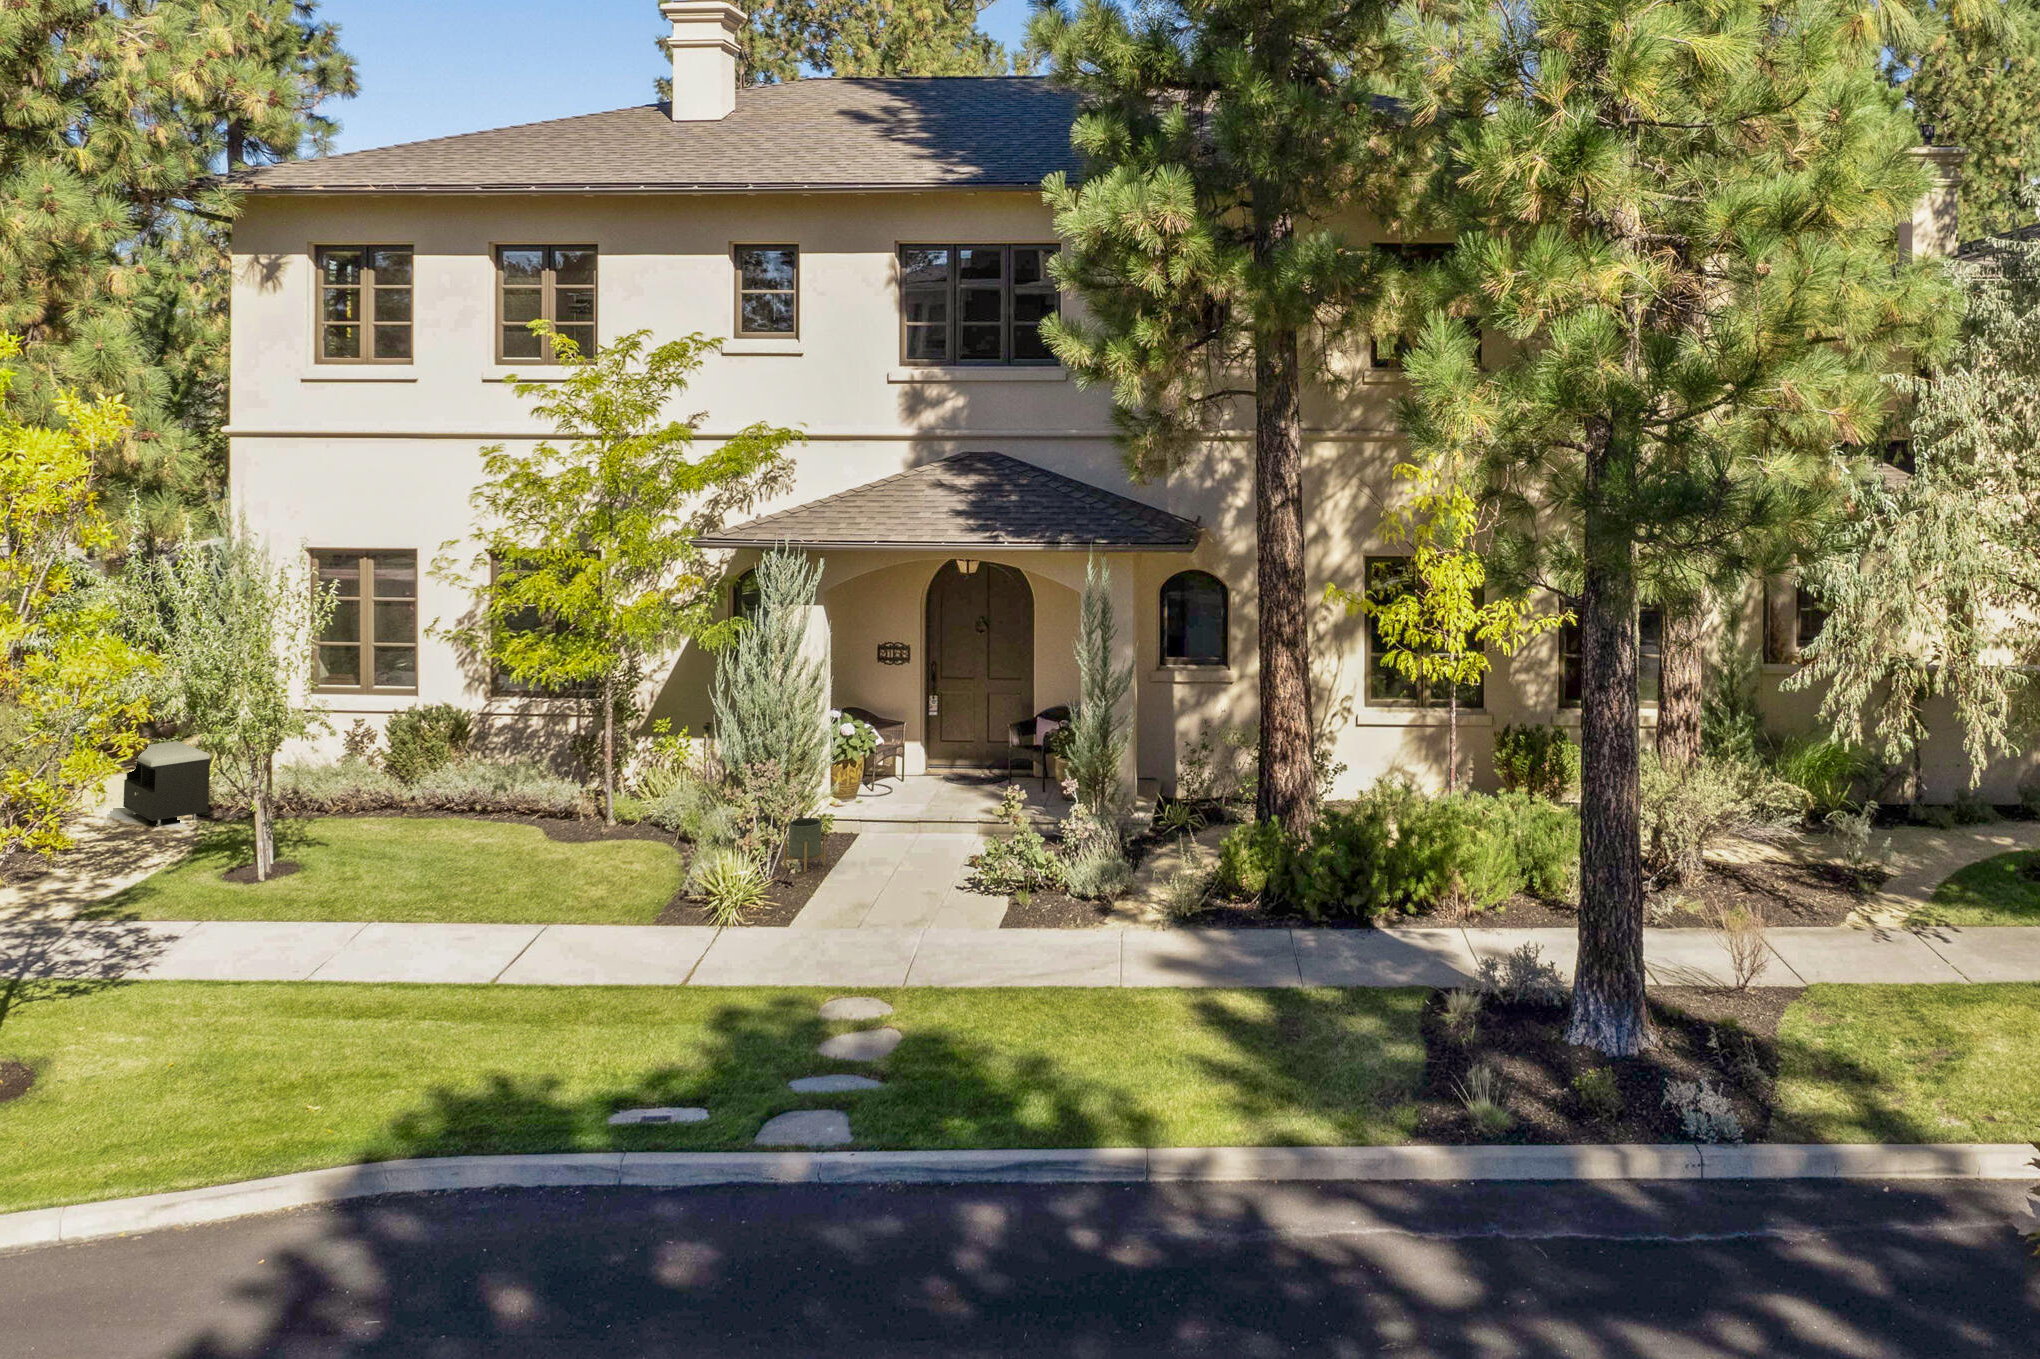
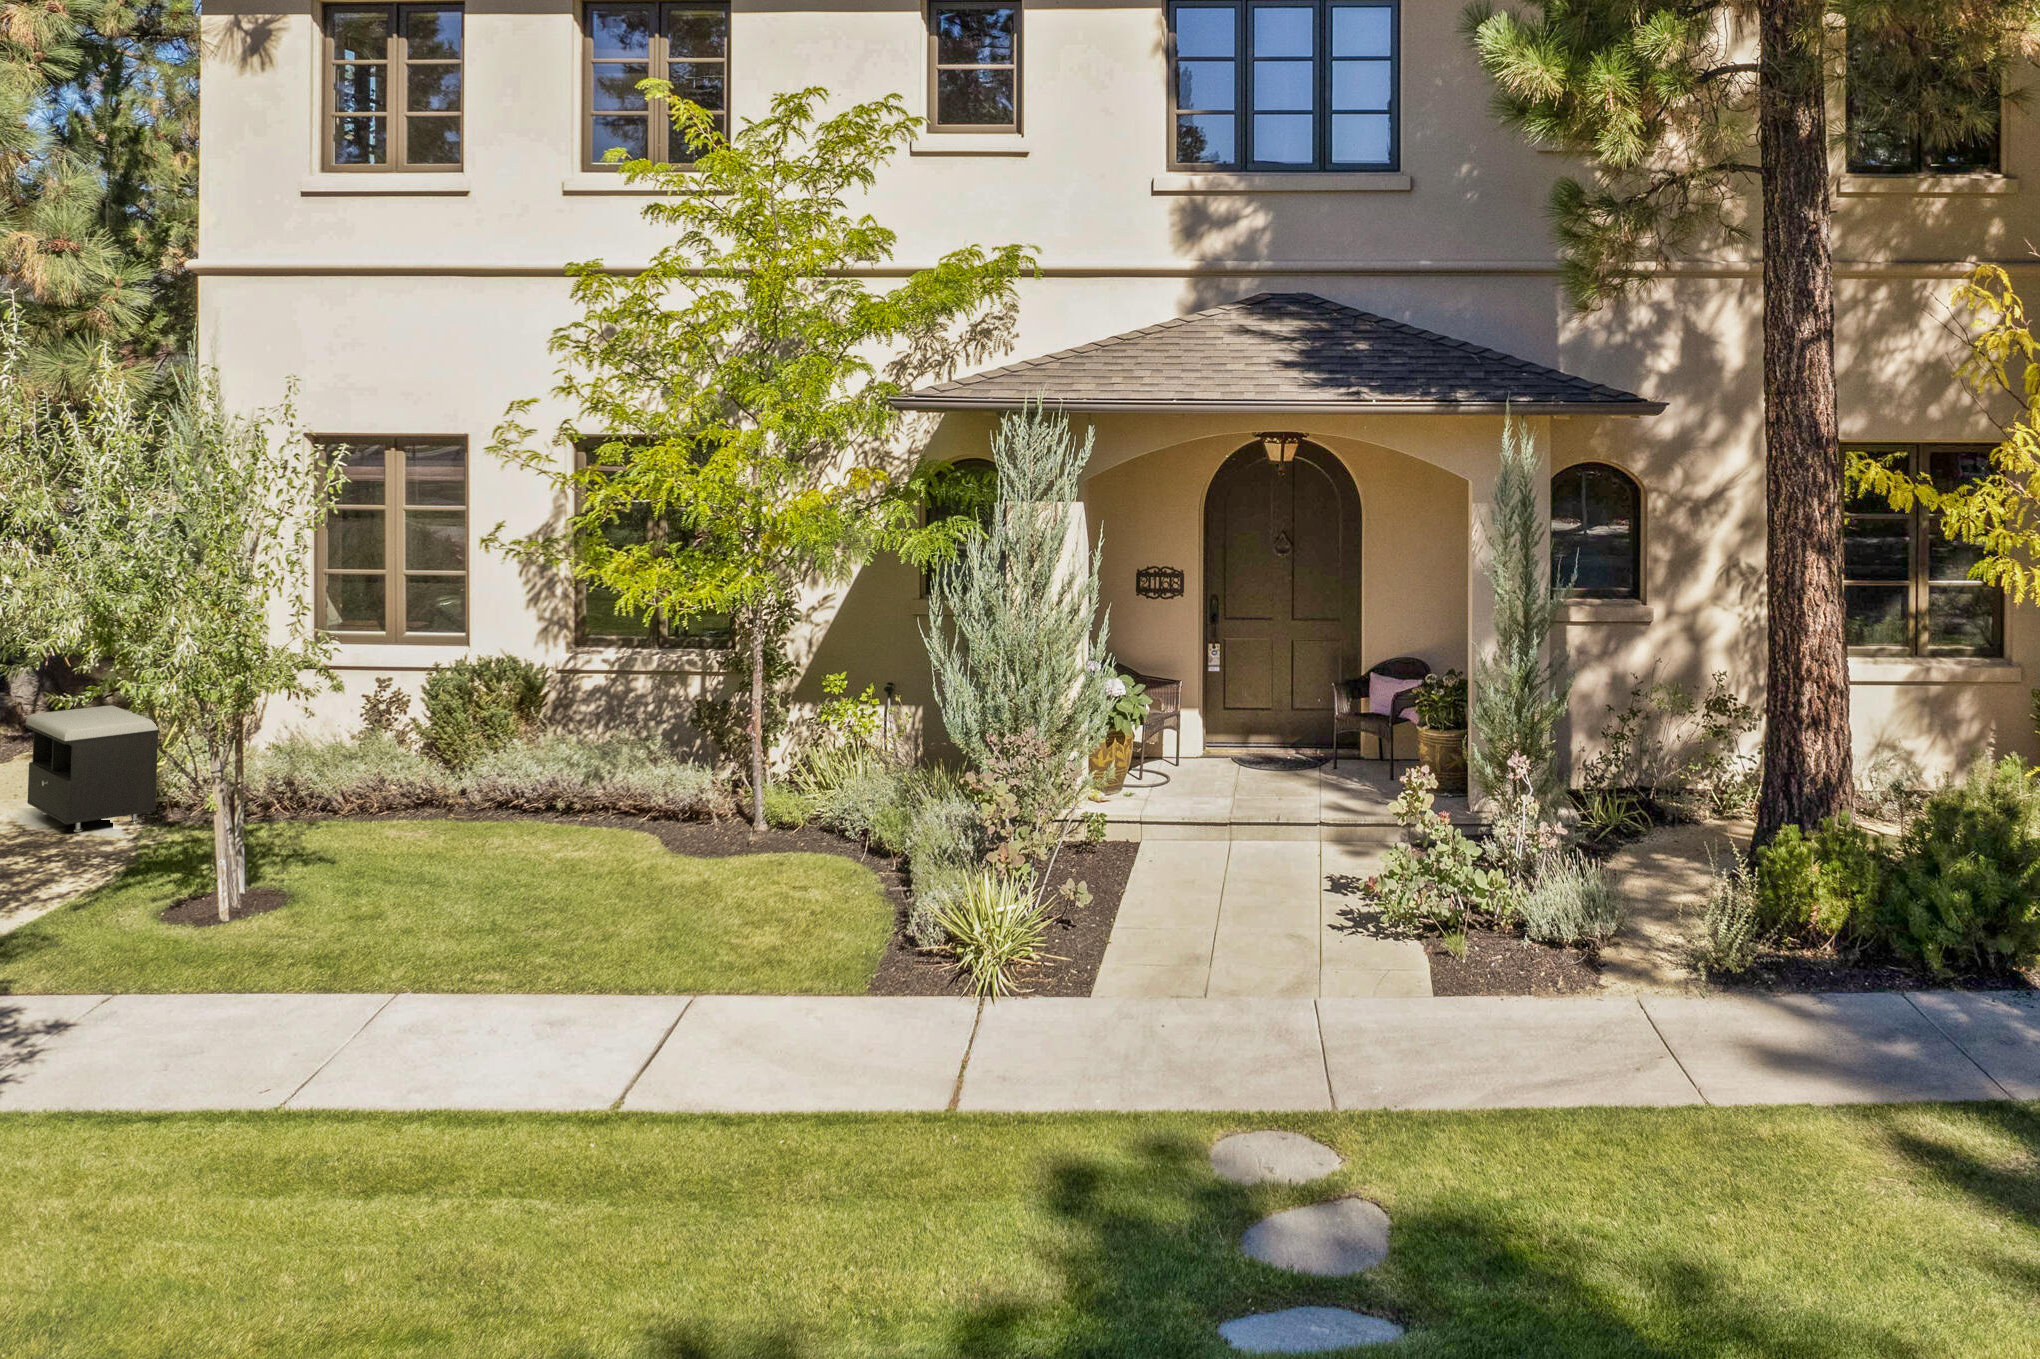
planter: present [784,819,826,872] -> none [1068,820,1132,905]

